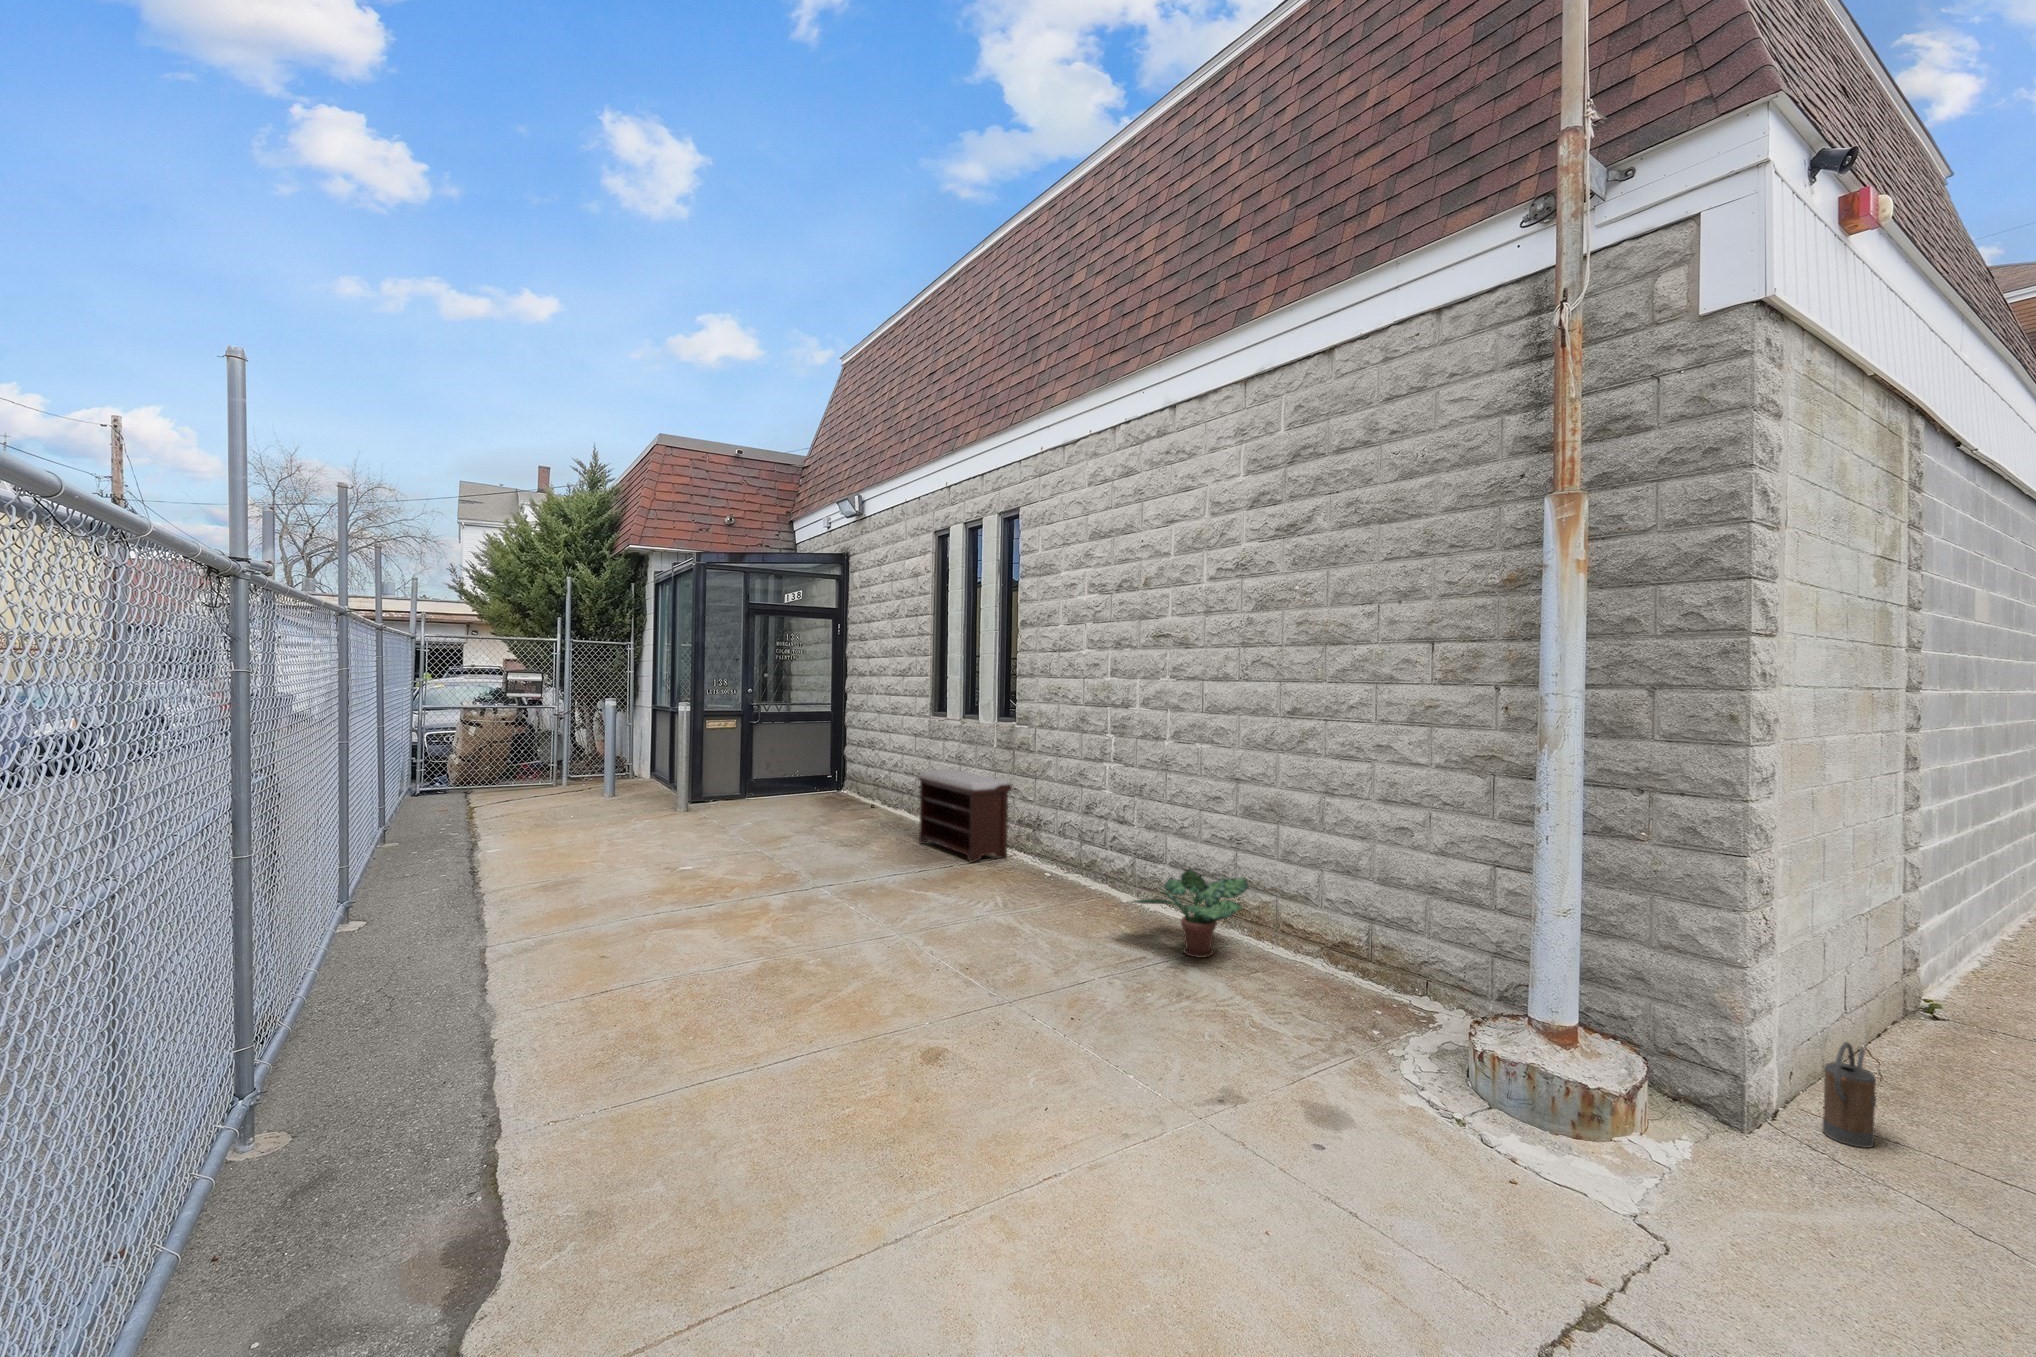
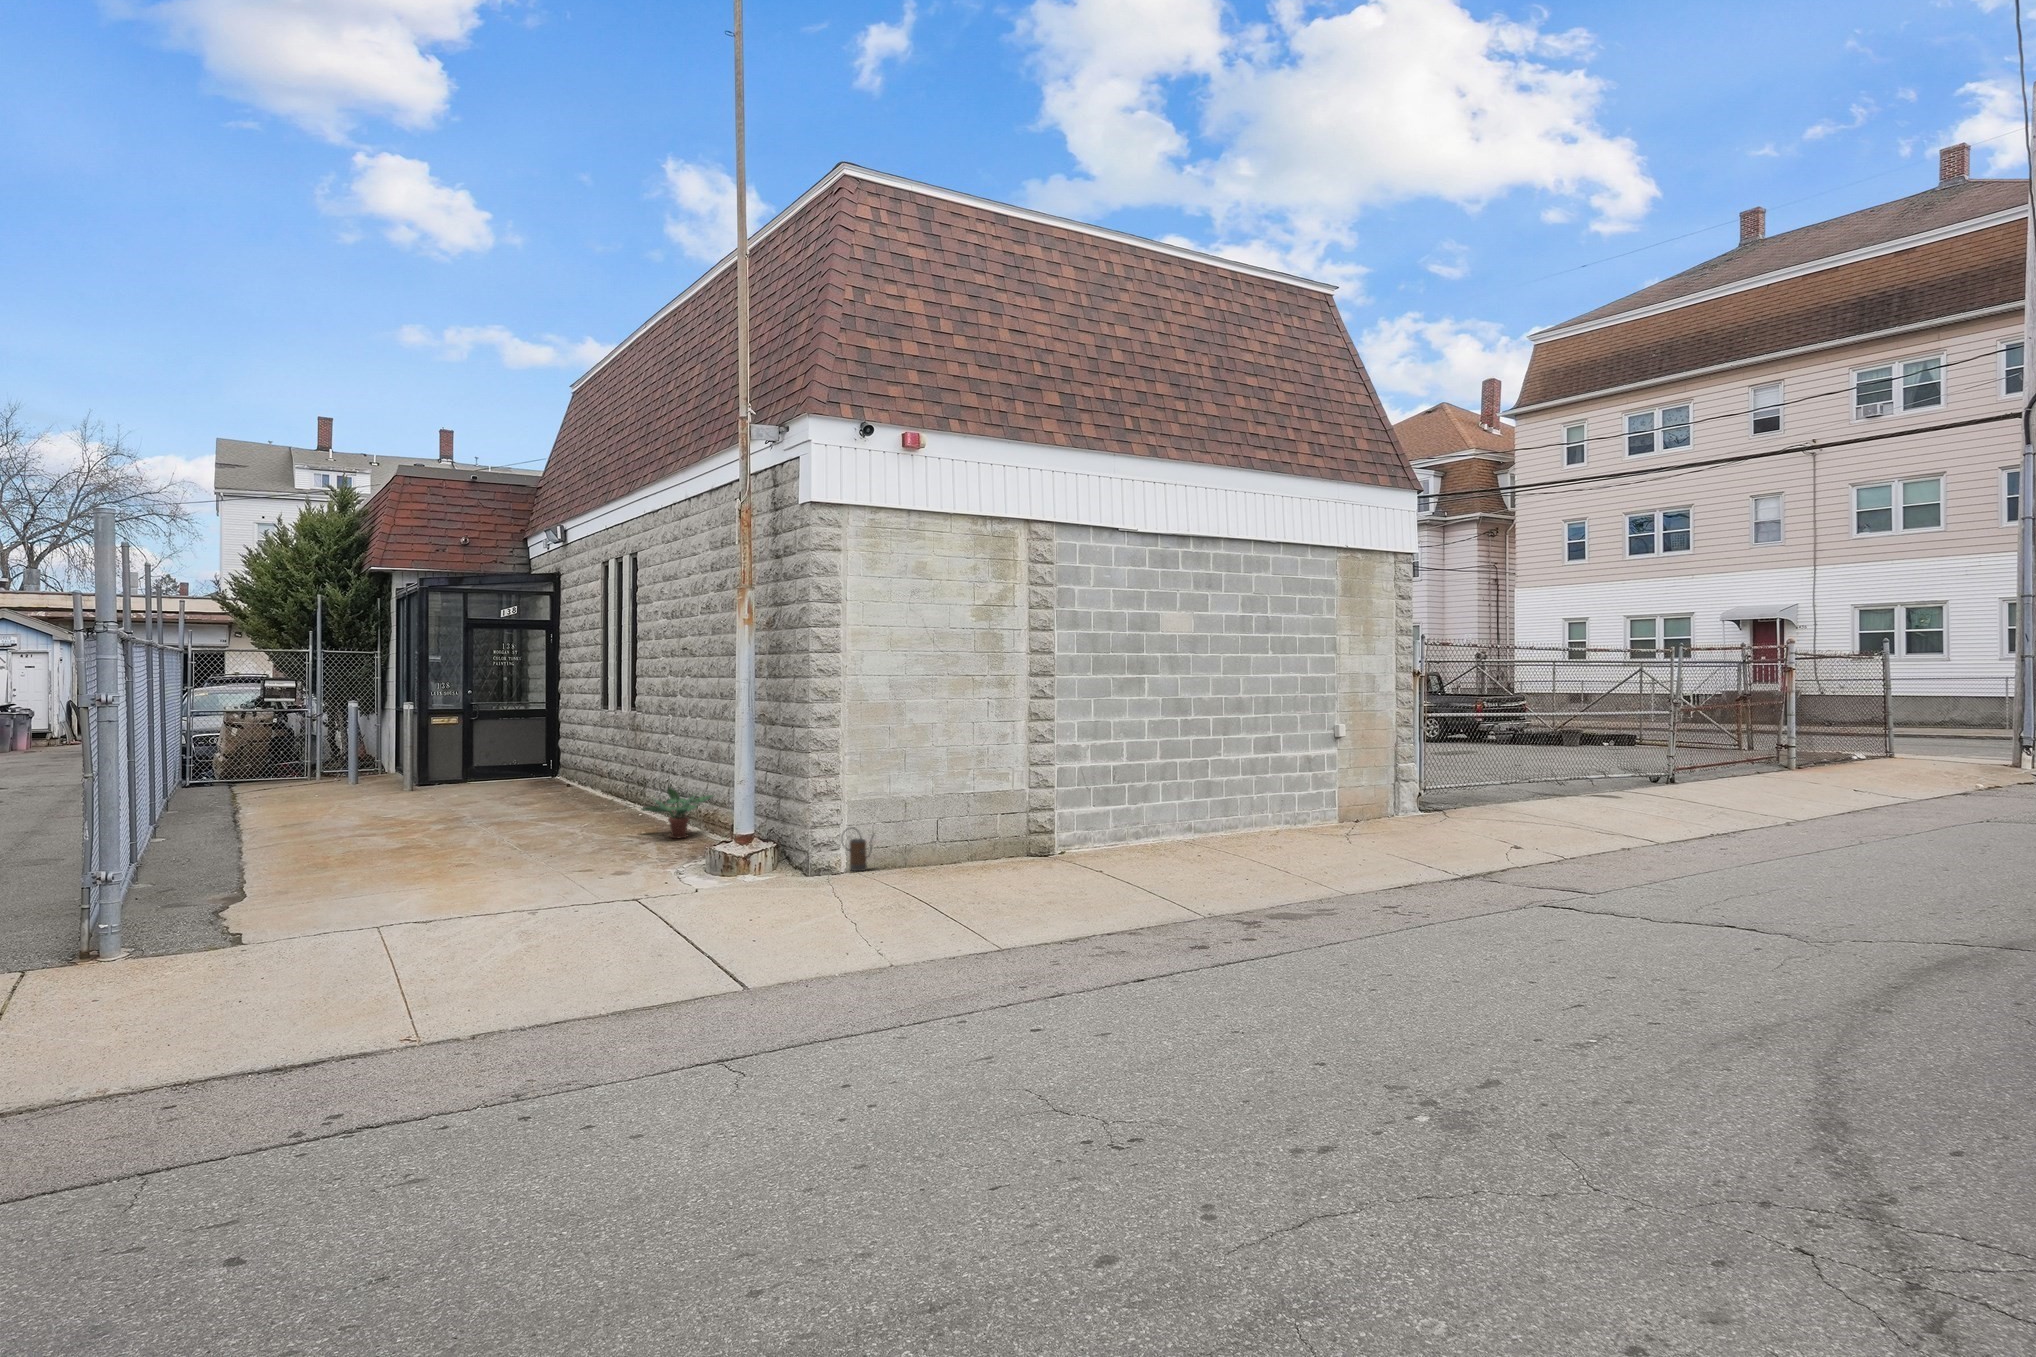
bench: present [918,769,1012,863] -> none [576,747,634,810]

